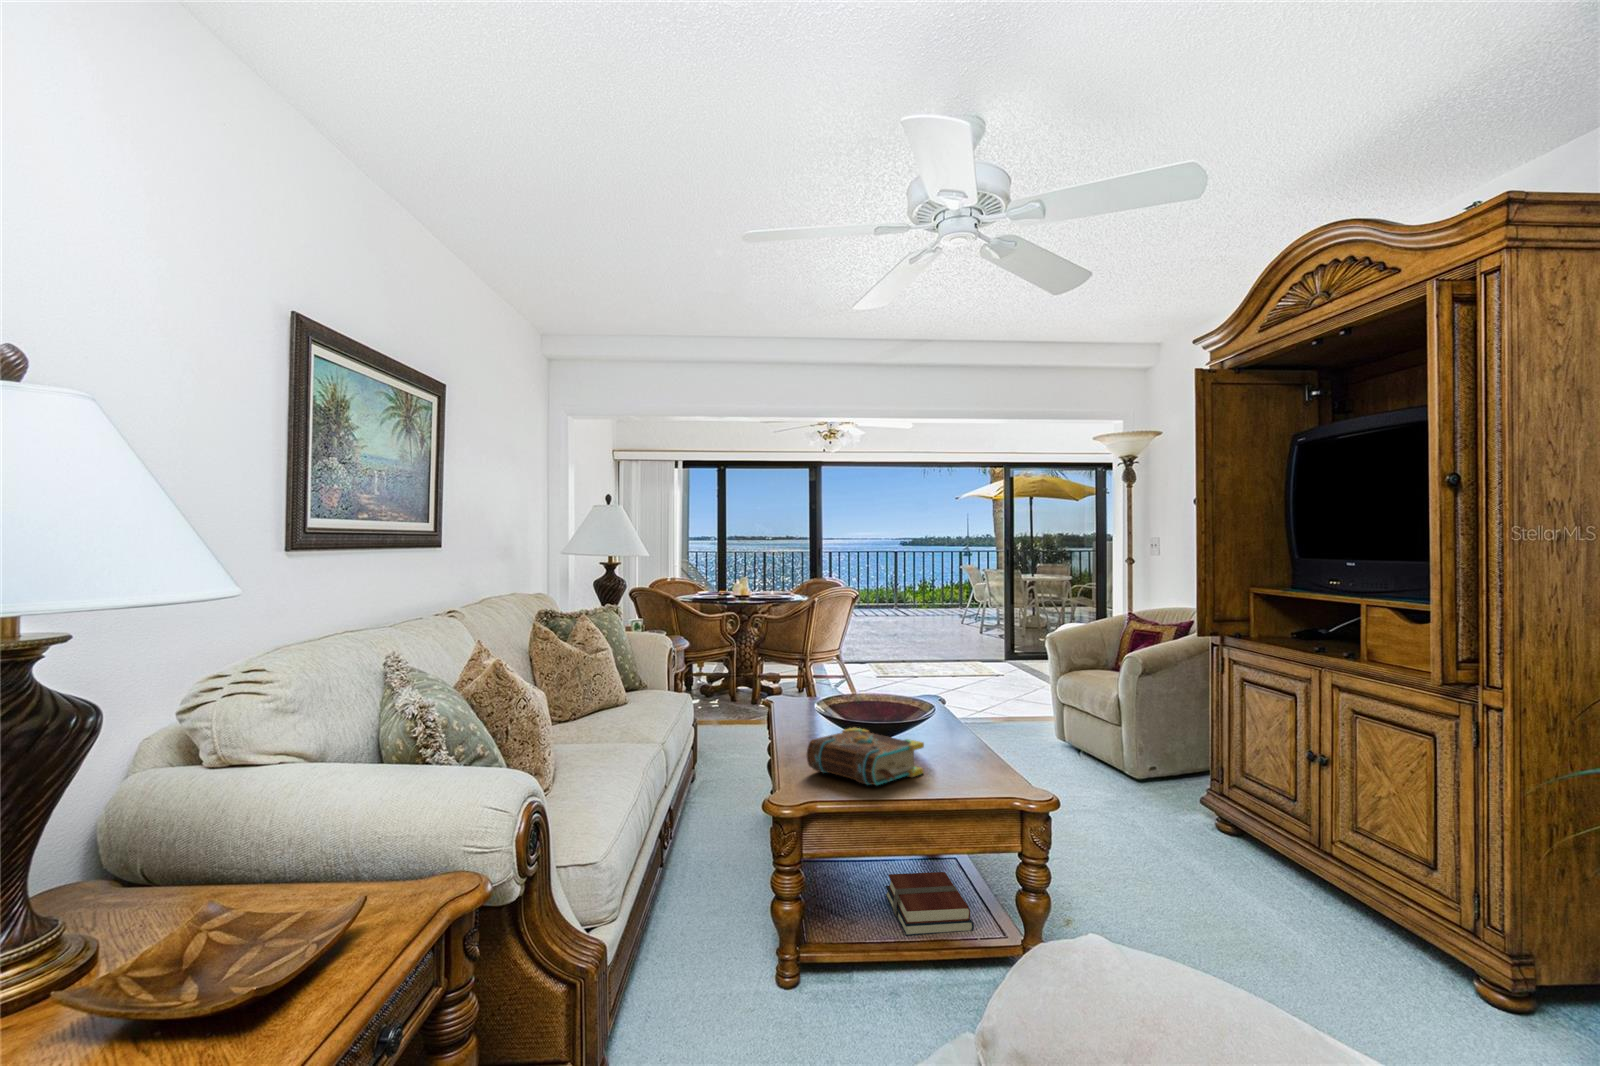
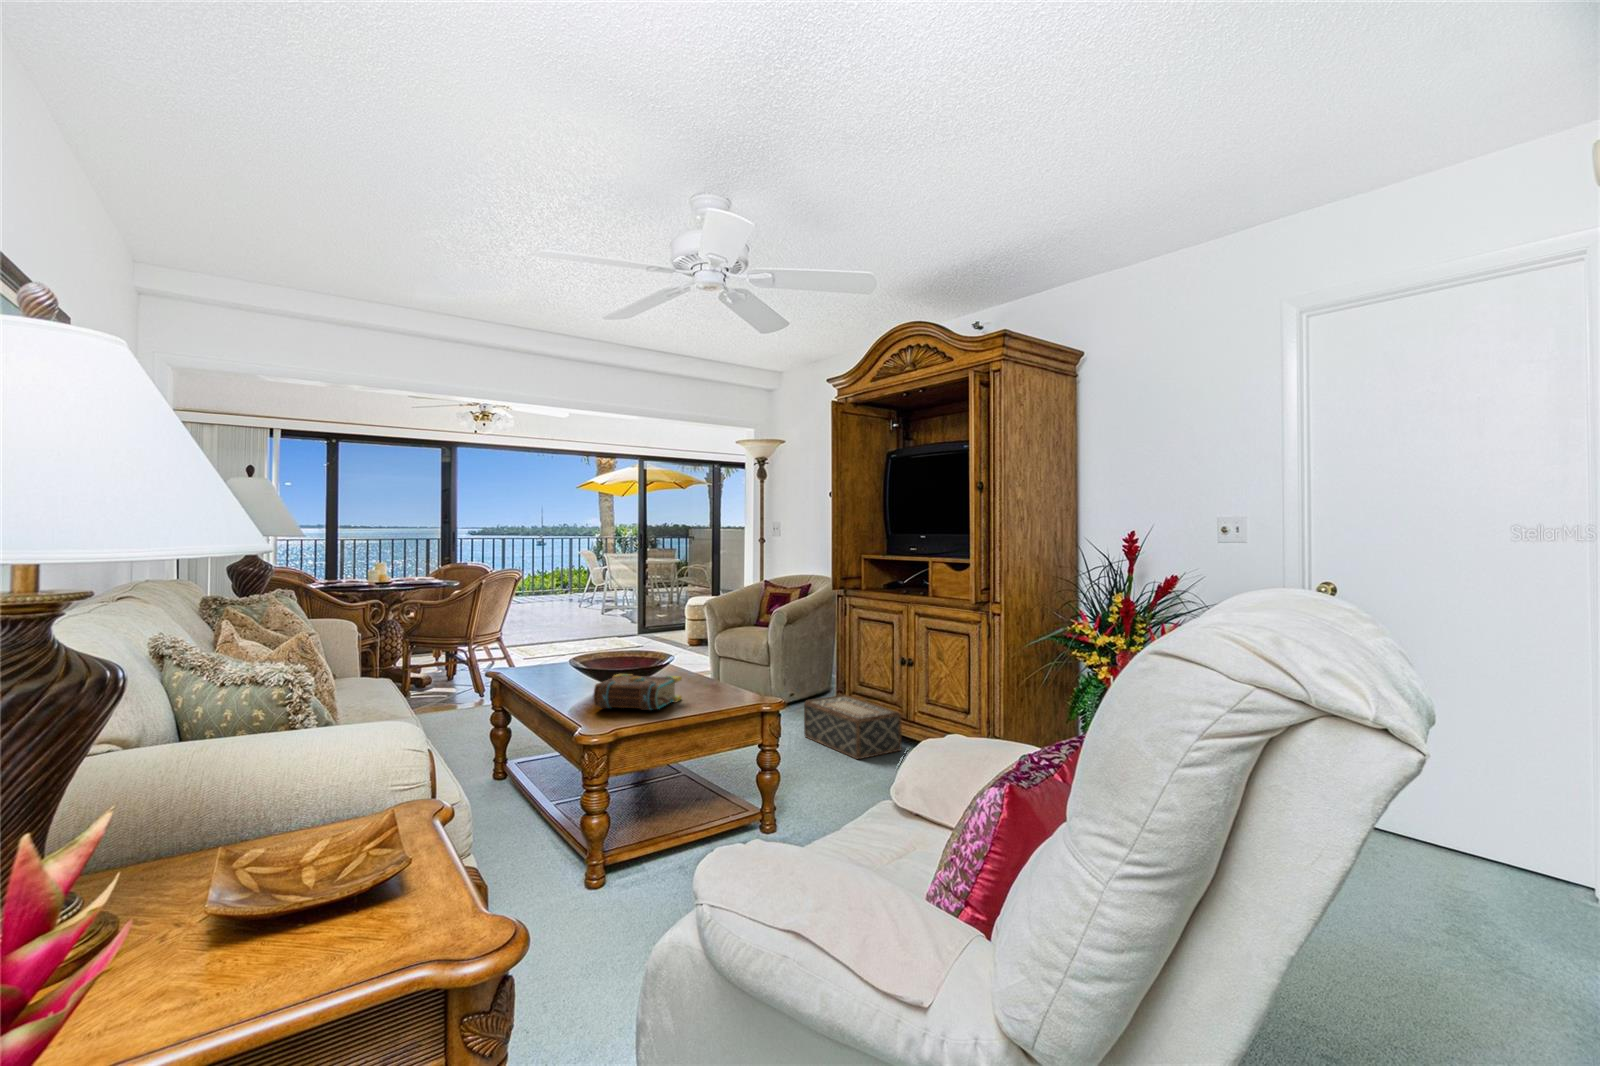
woven basket: none [1152,787,1307,895] -> present [804,695,902,759]
books: present [885,872,974,936] -> none [647,775,722,818]

